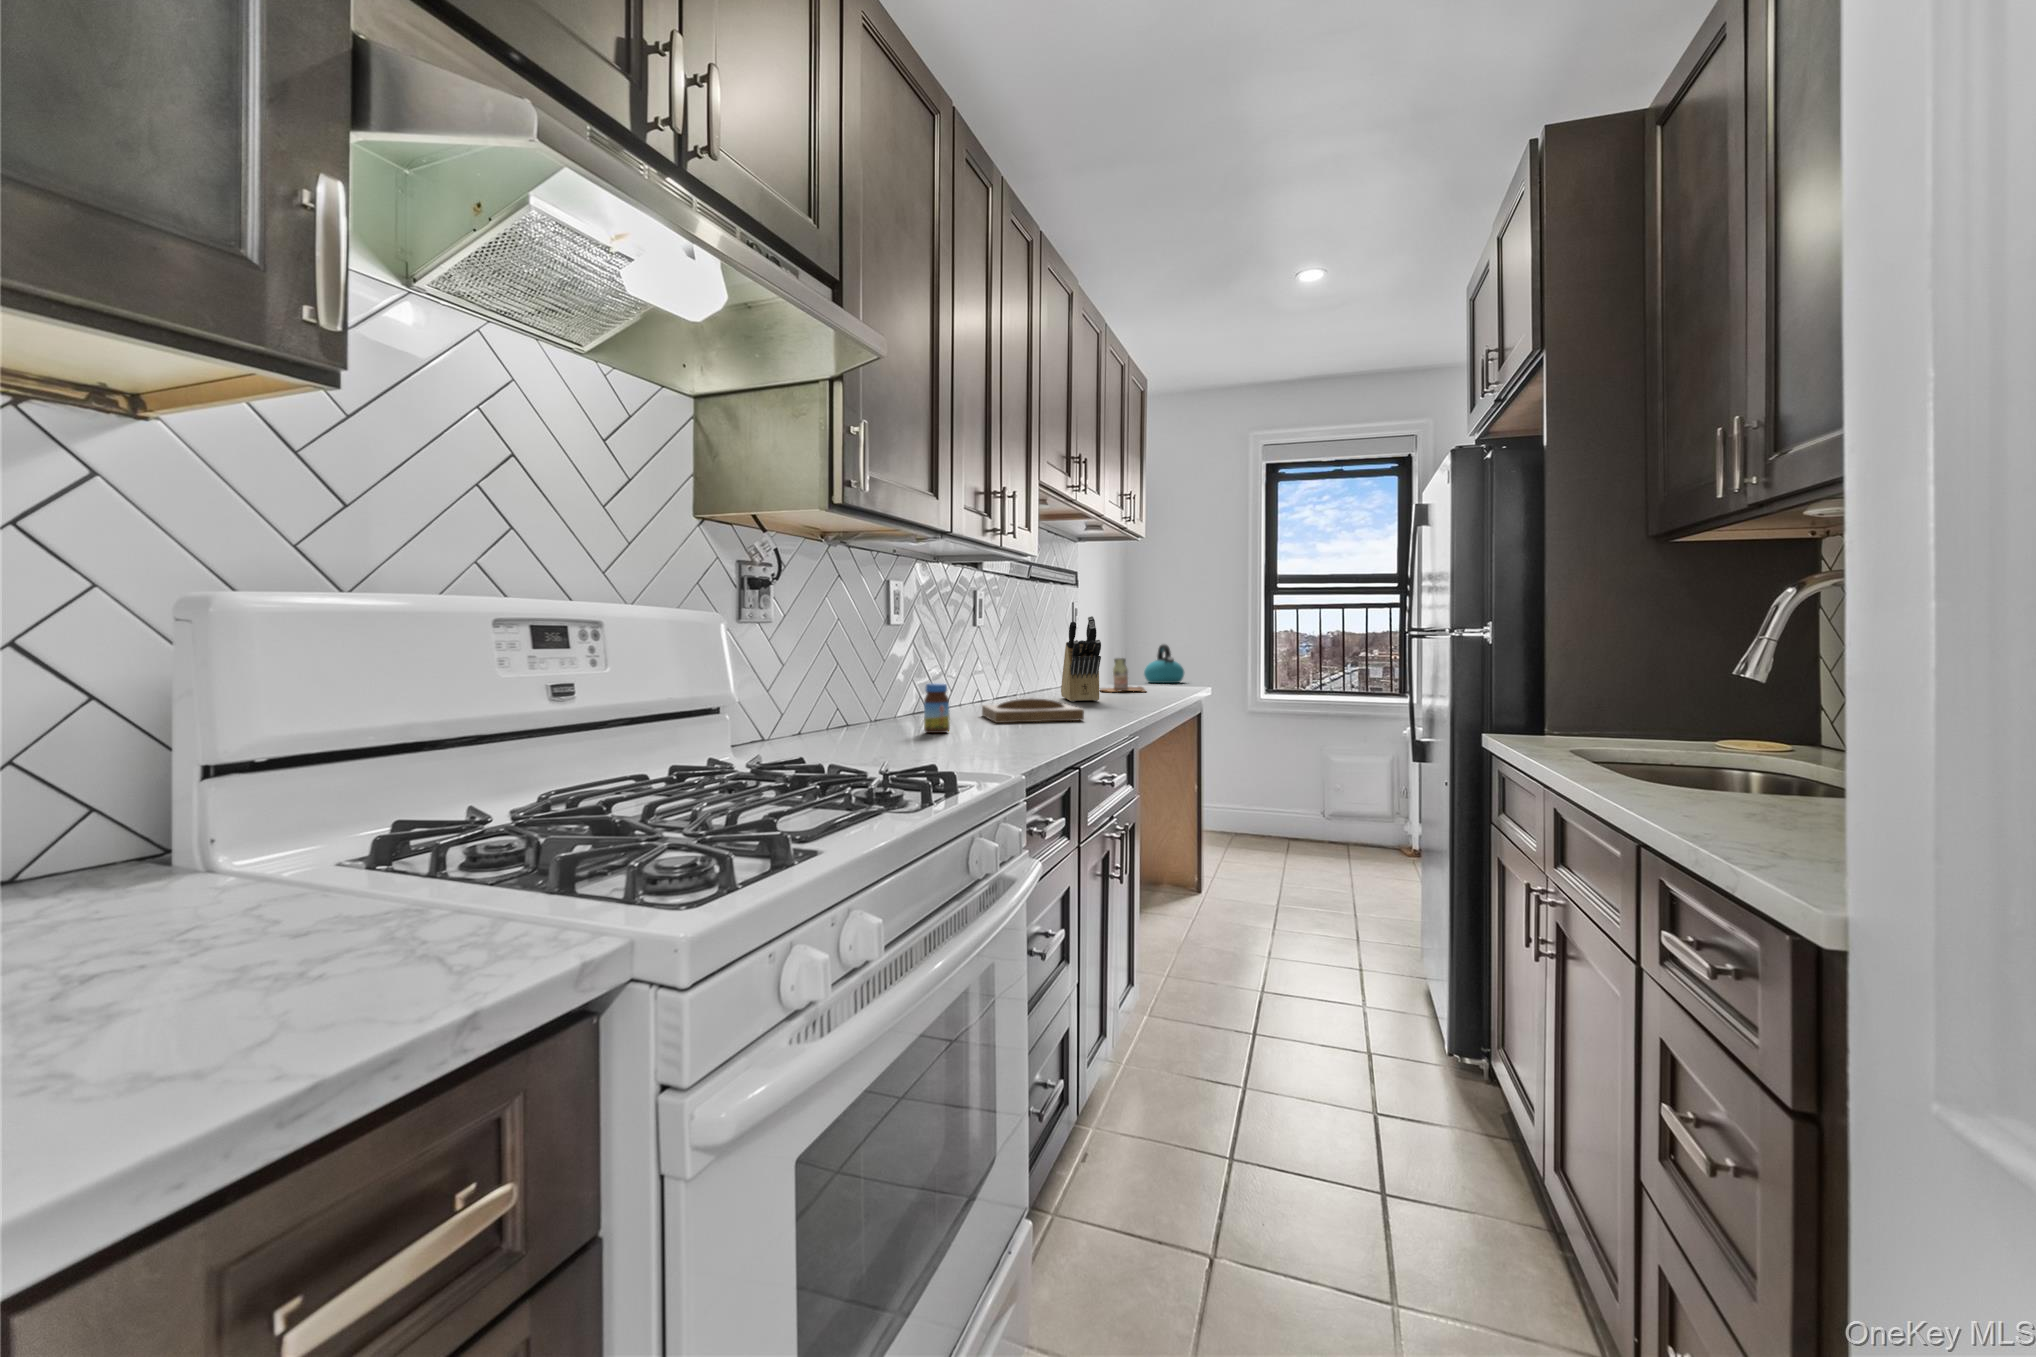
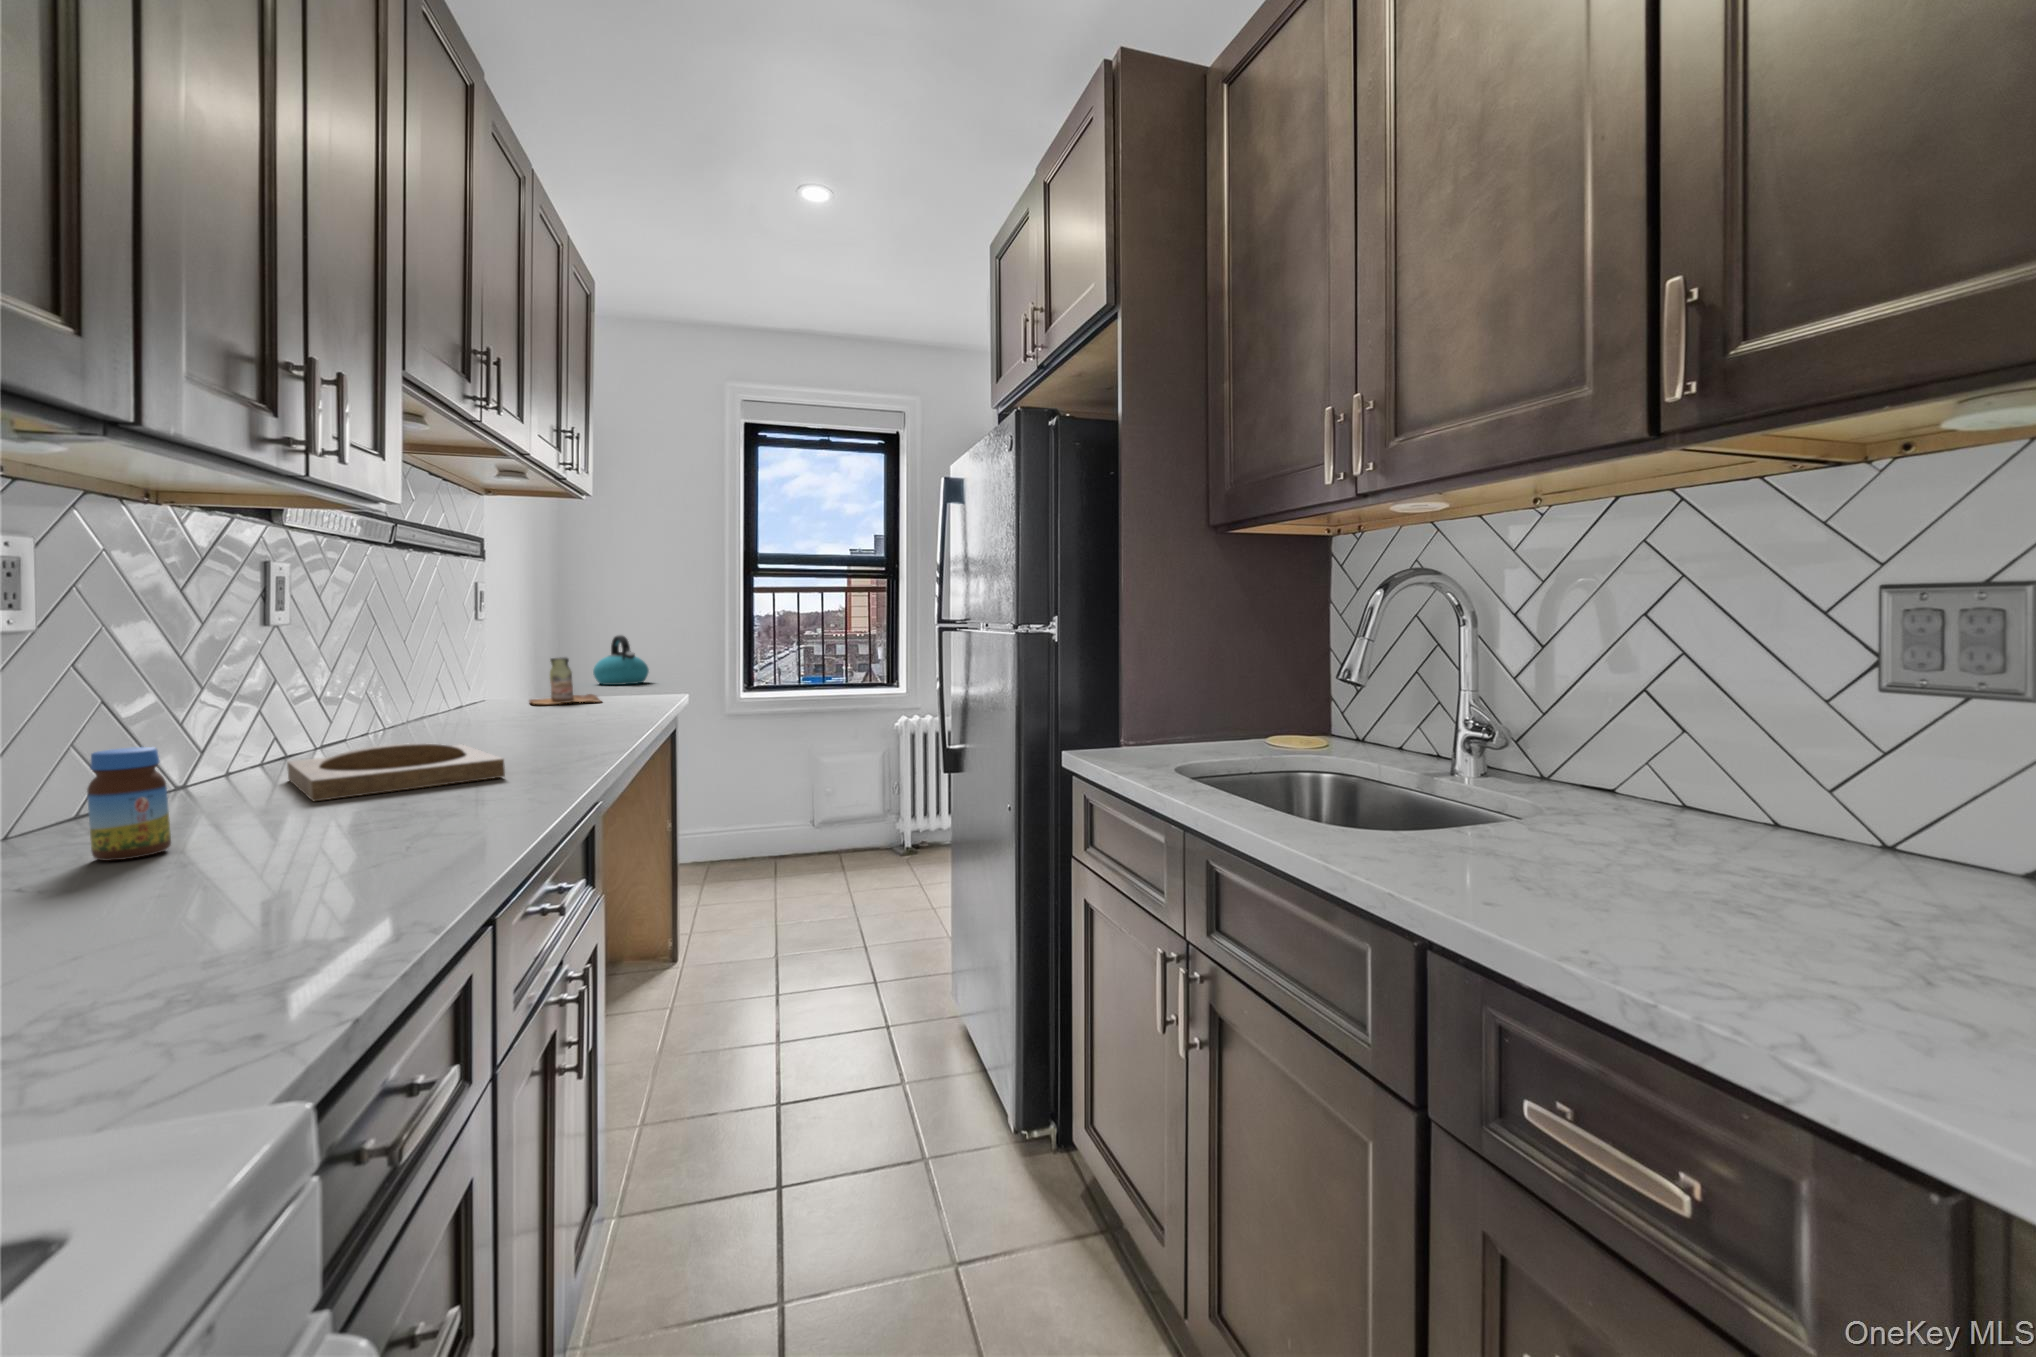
knife block: present [1061,616,1101,702] -> none [463,601,531,730]

